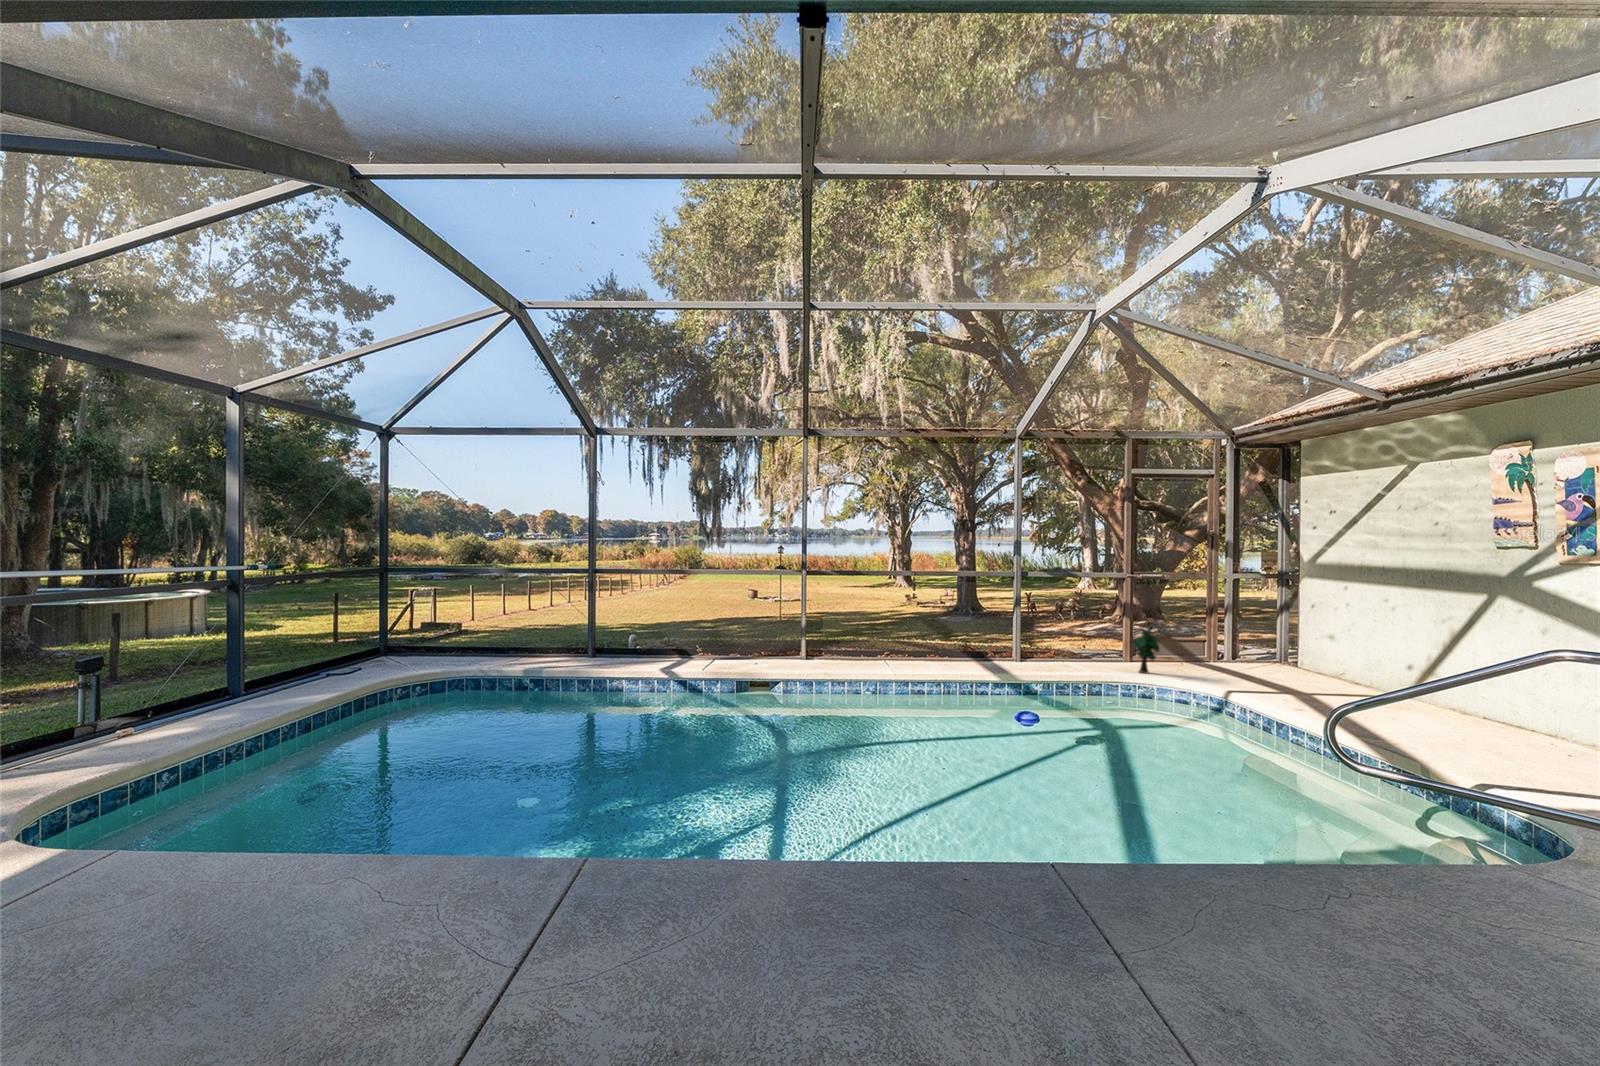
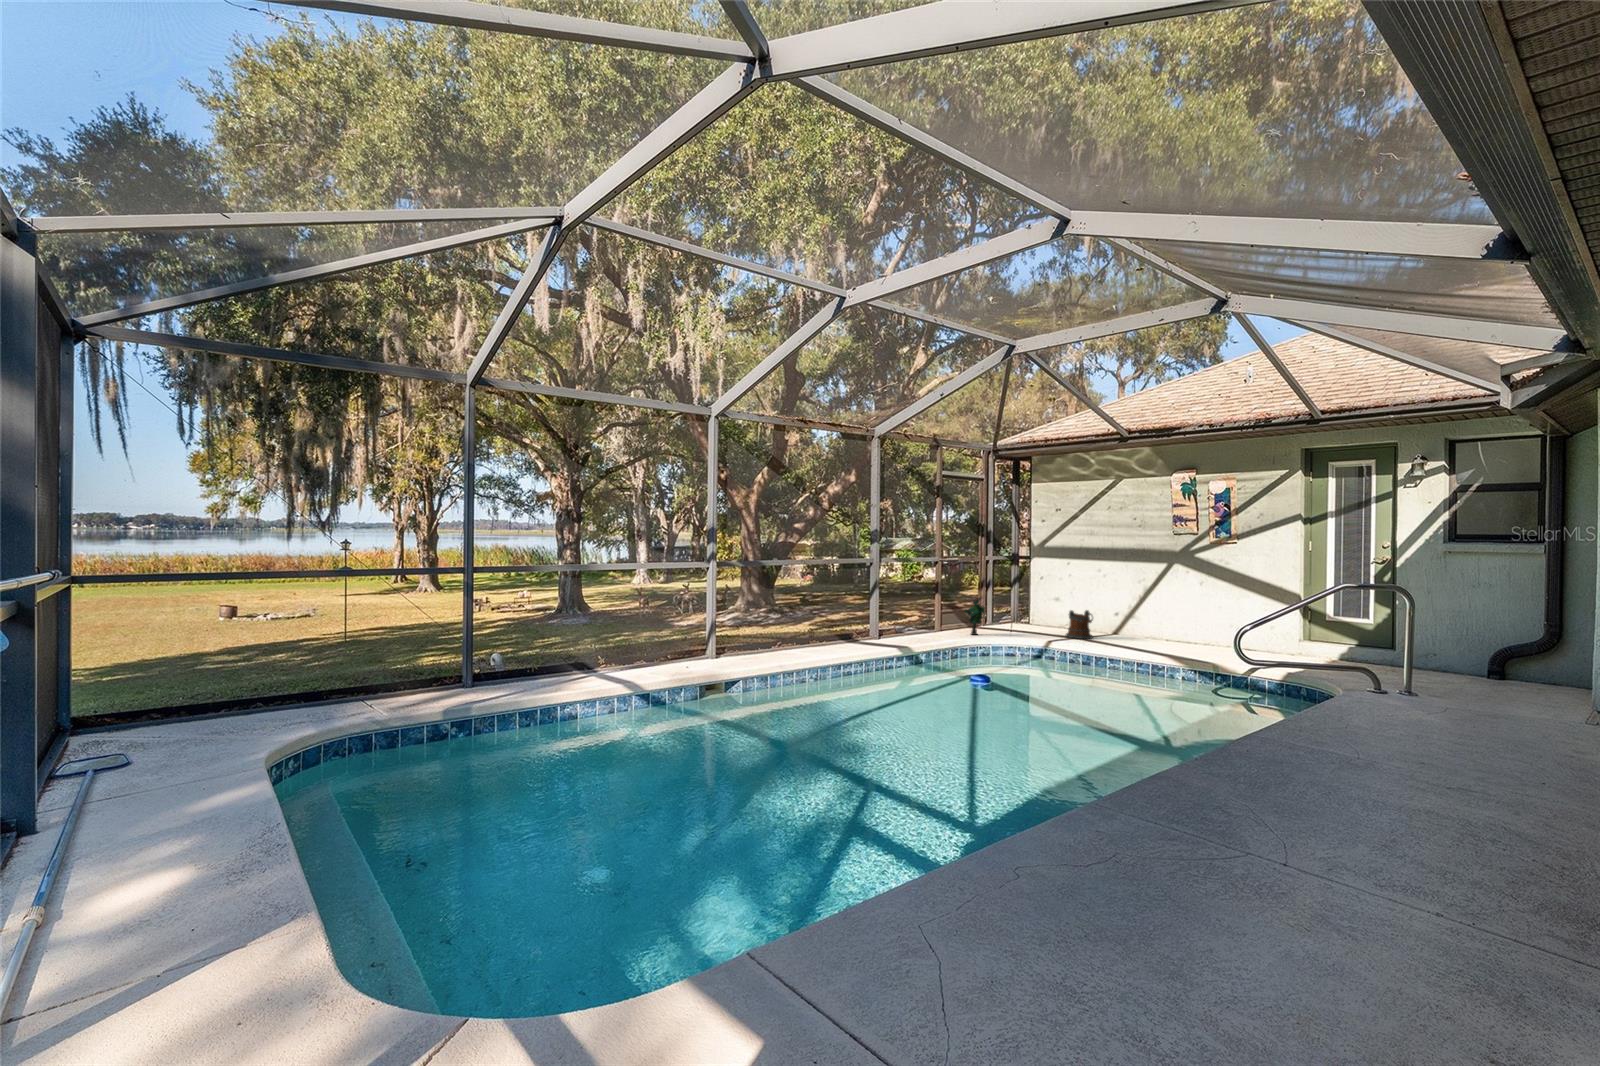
bucket: none [1278,654,1326,698] -> present [1066,610,1093,639]

